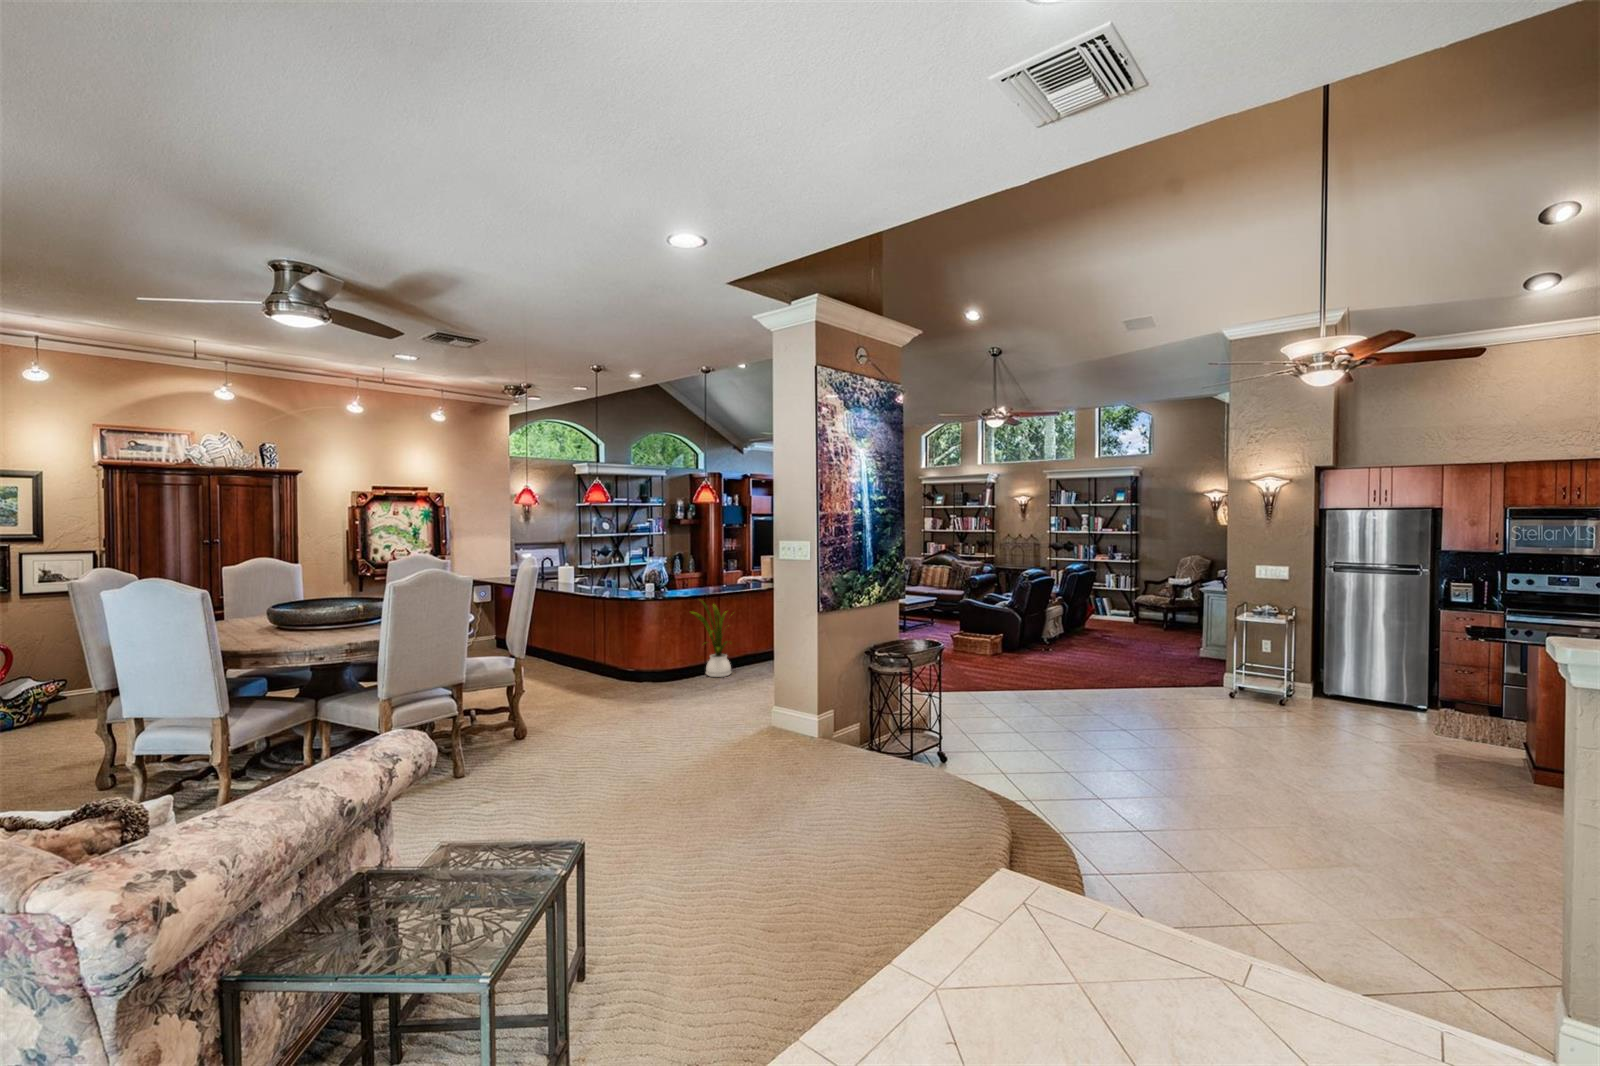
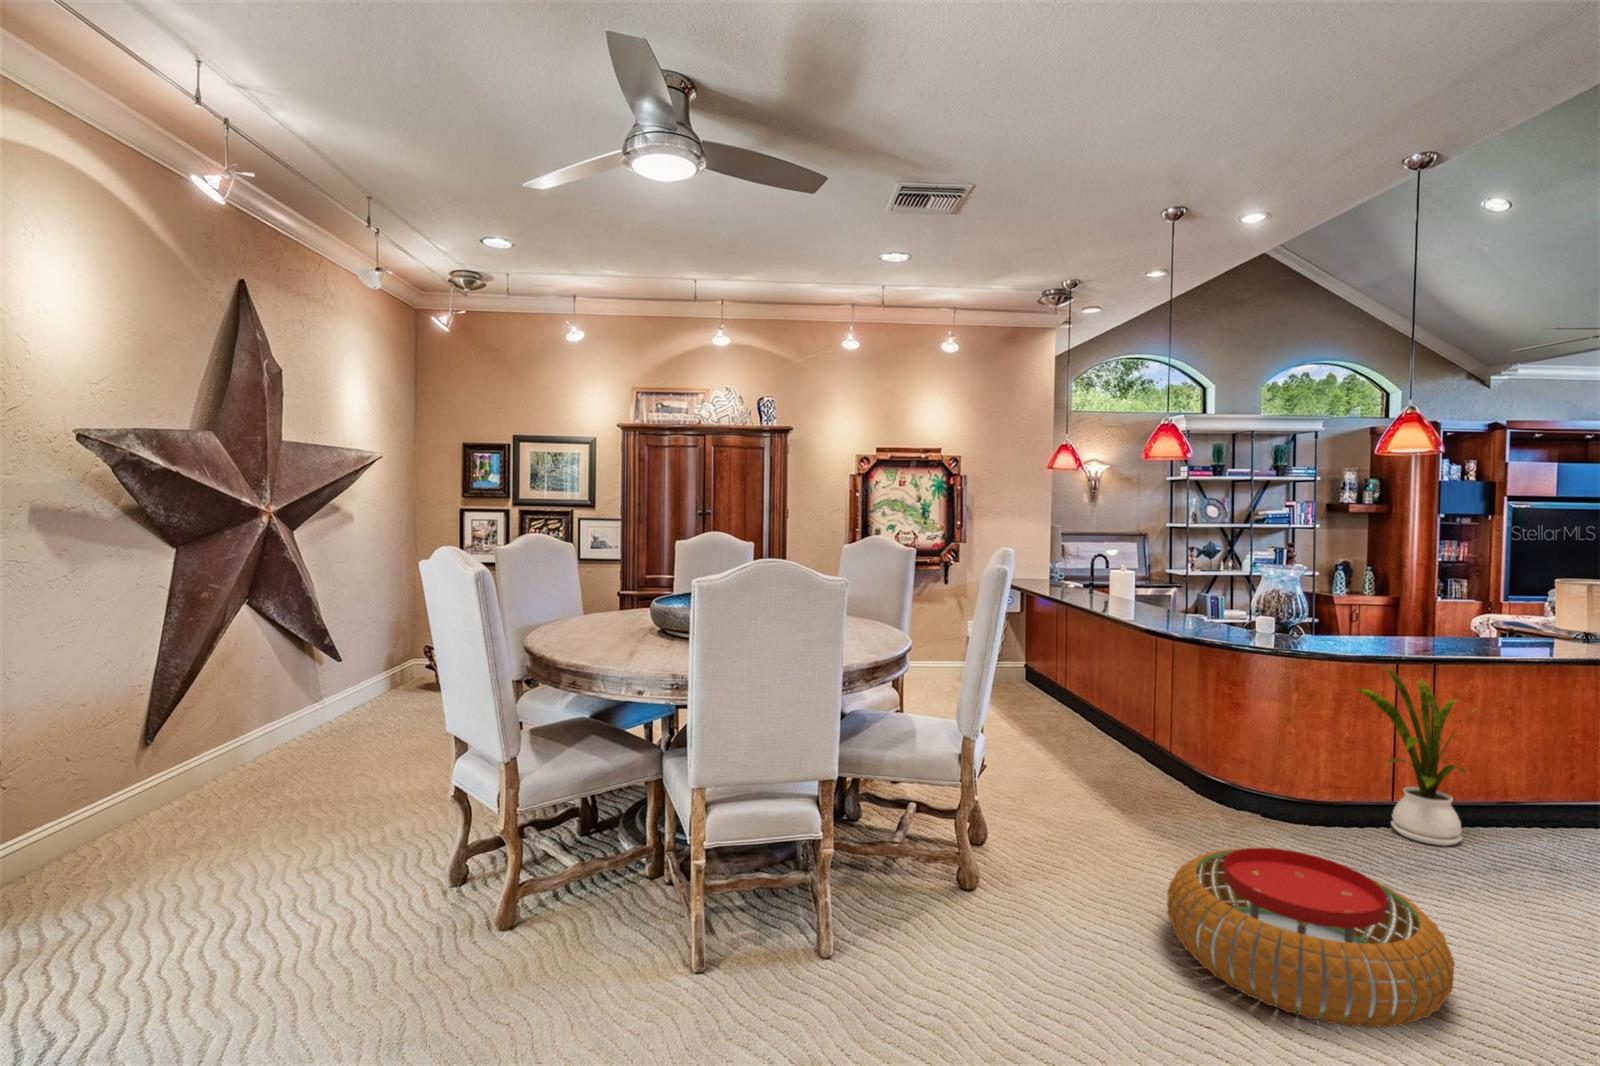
pouf: none [621,679,726,736] -> present [1167,848,1455,1028]

